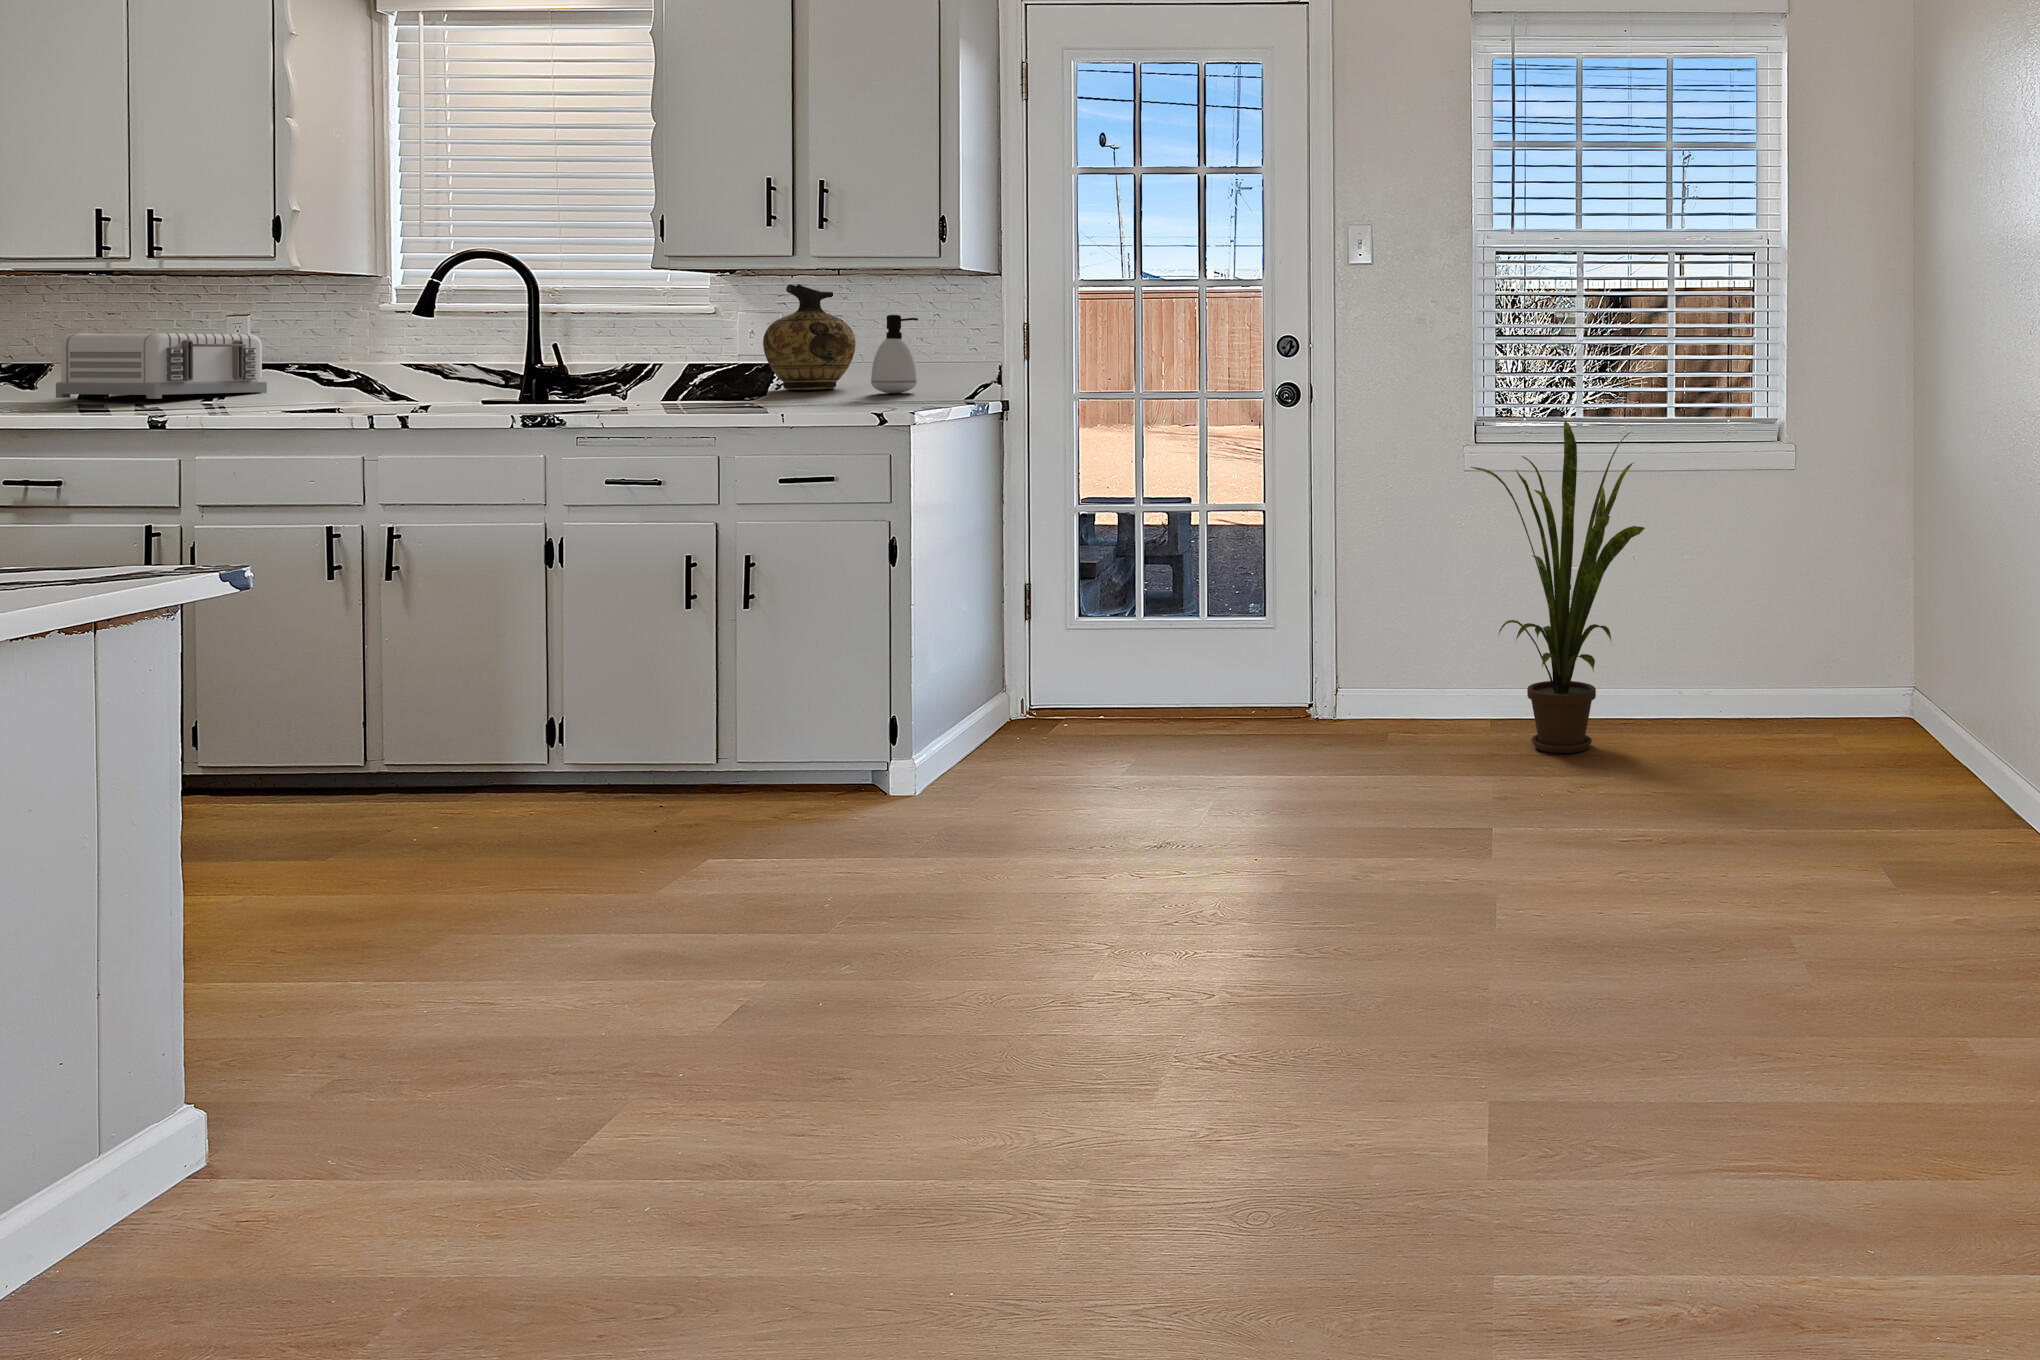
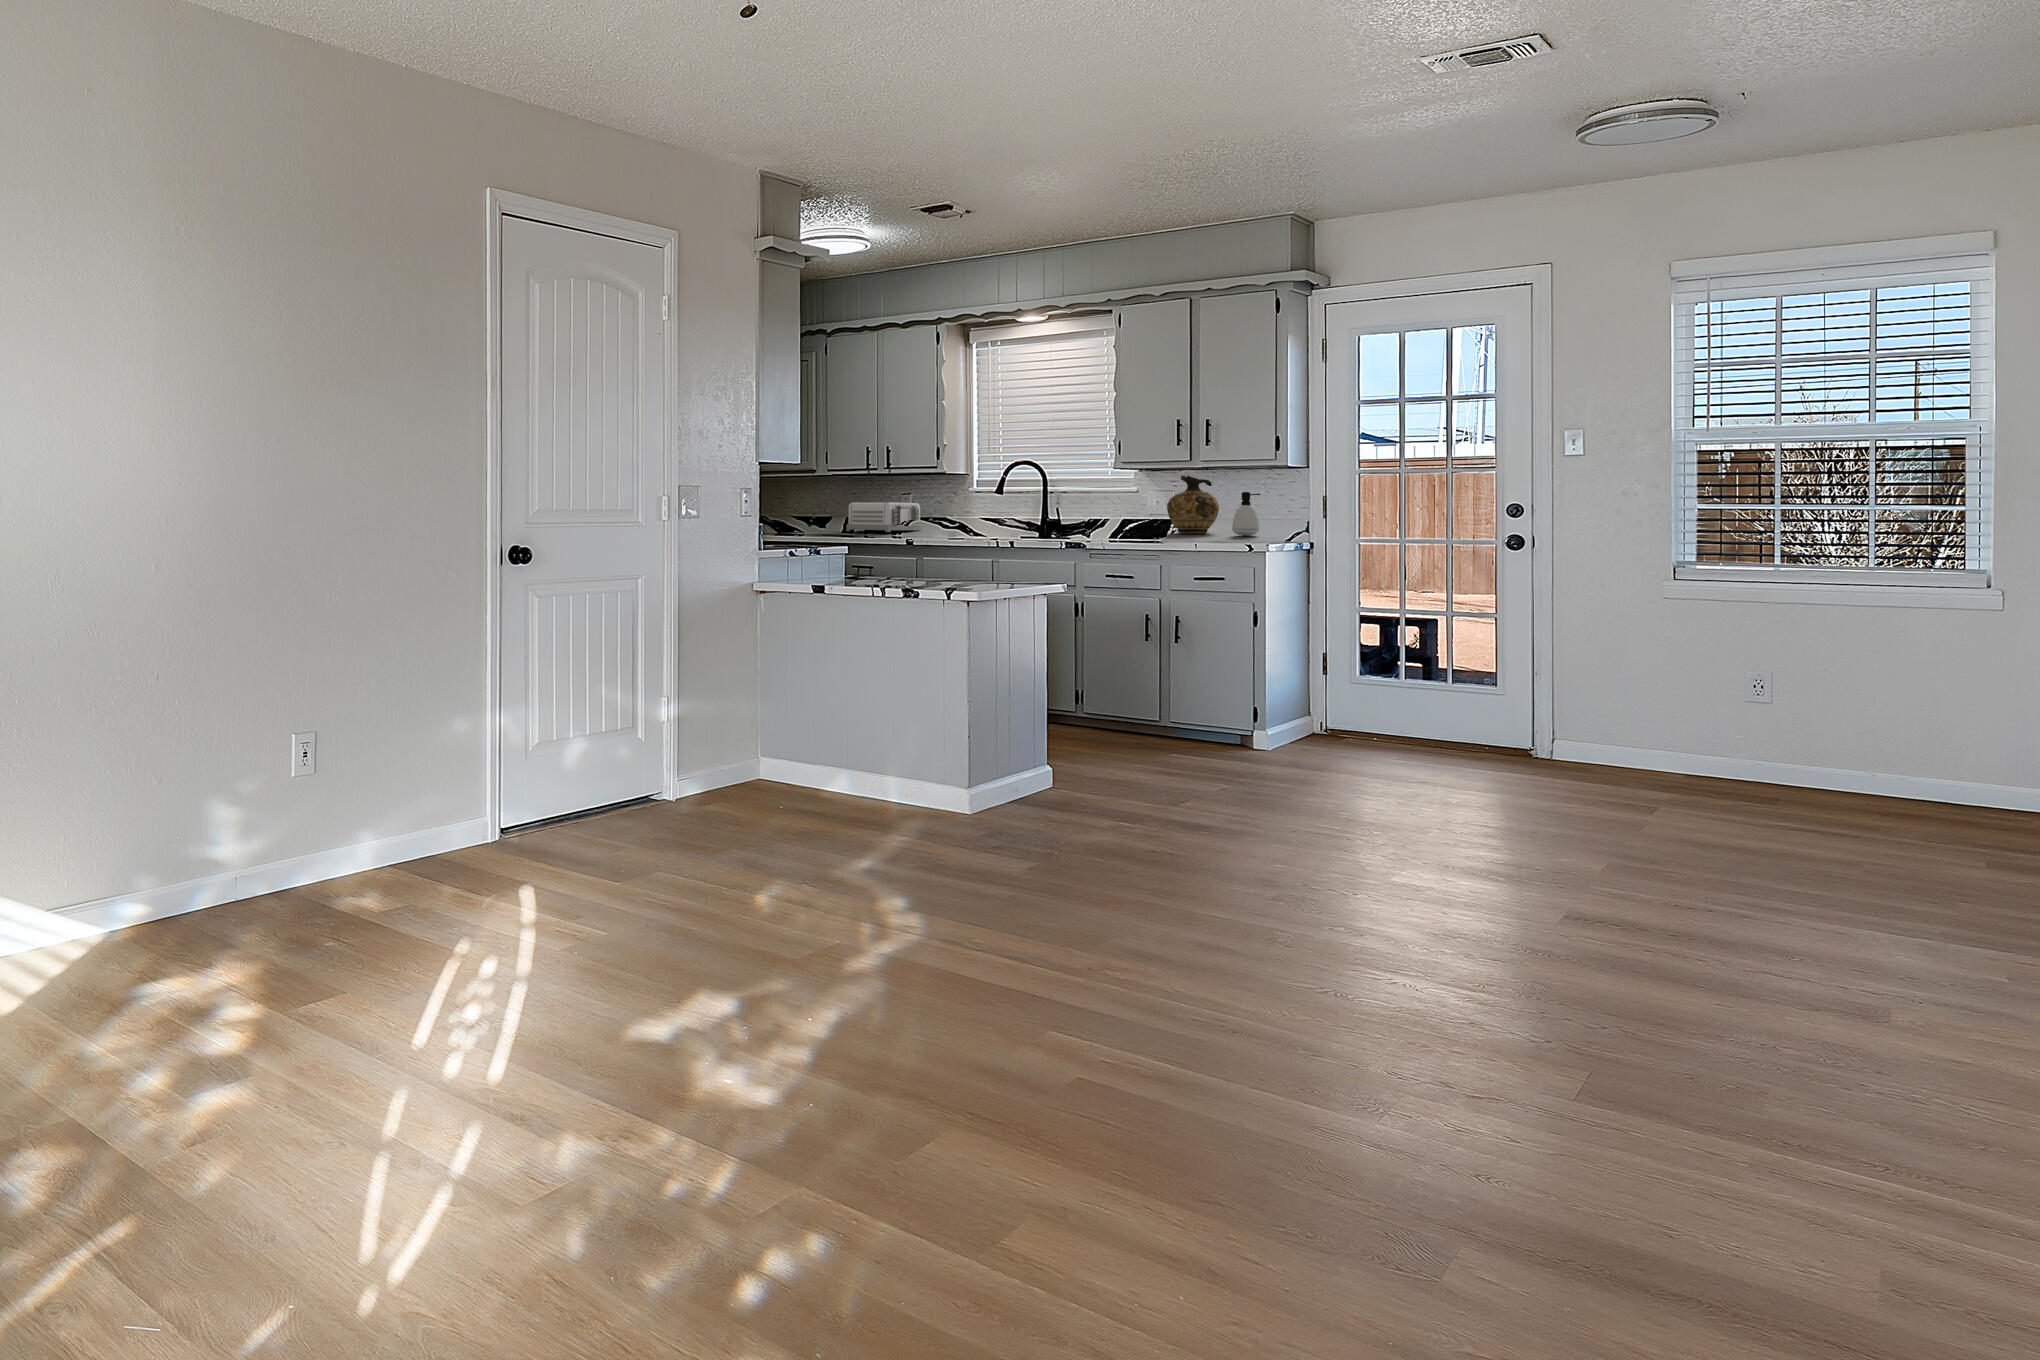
house plant: present [1471,421,1645,753] -> none [1664,564,1829,789]

